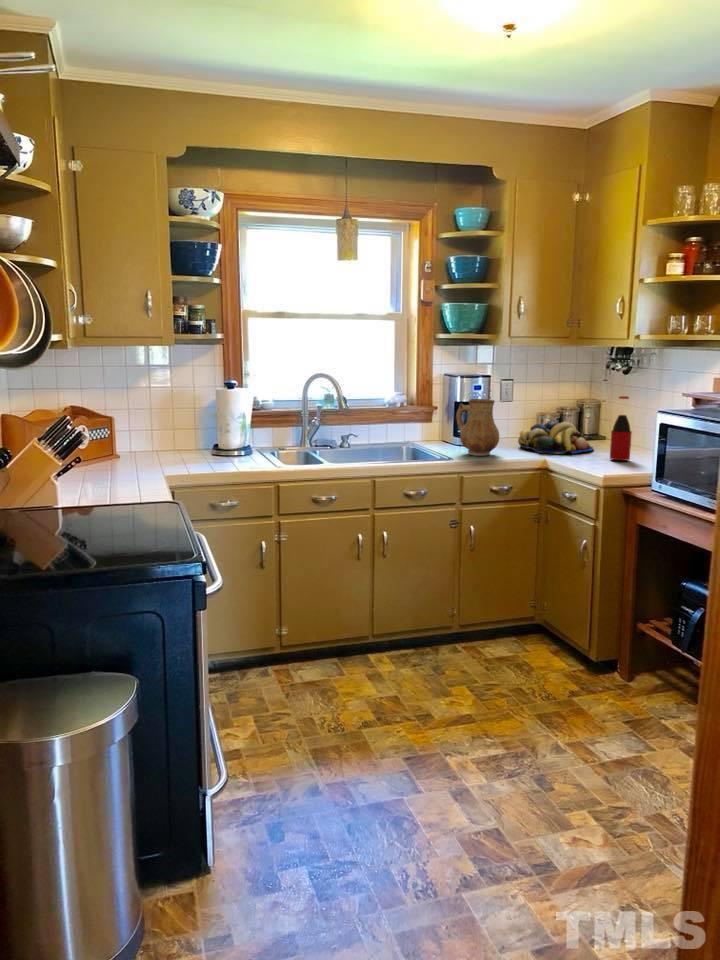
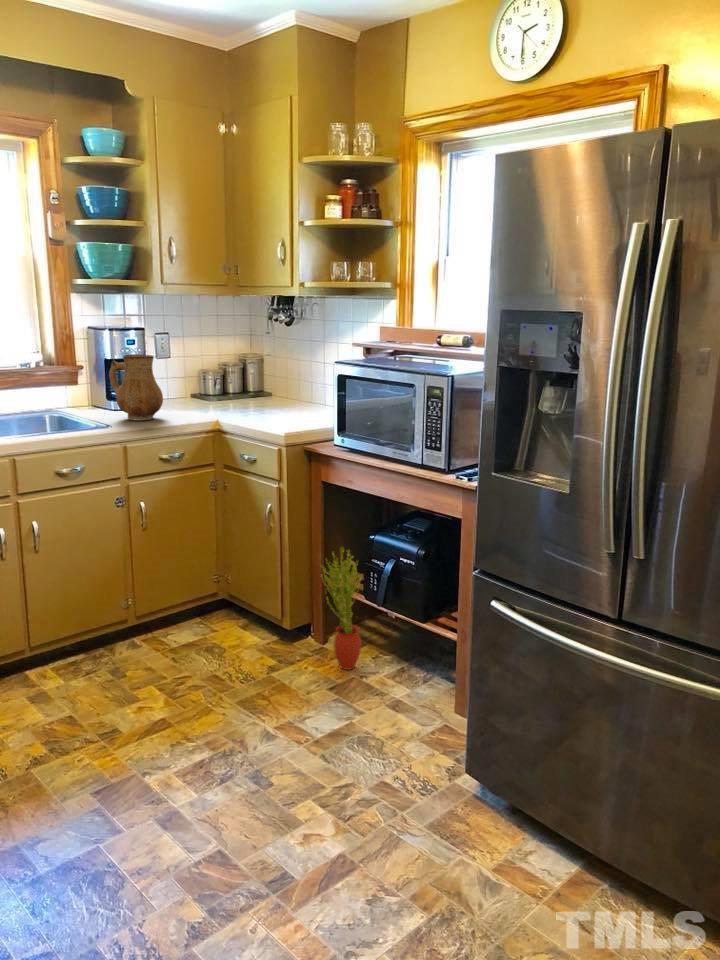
bottle: present [610,396,632,460] -> none [284,347,304,417]
fruit bowl: present [518,421,593,454] -> none [183,377,264,413]
potted plant: none [627,588,669,709] -> present [321,548,362,670]

